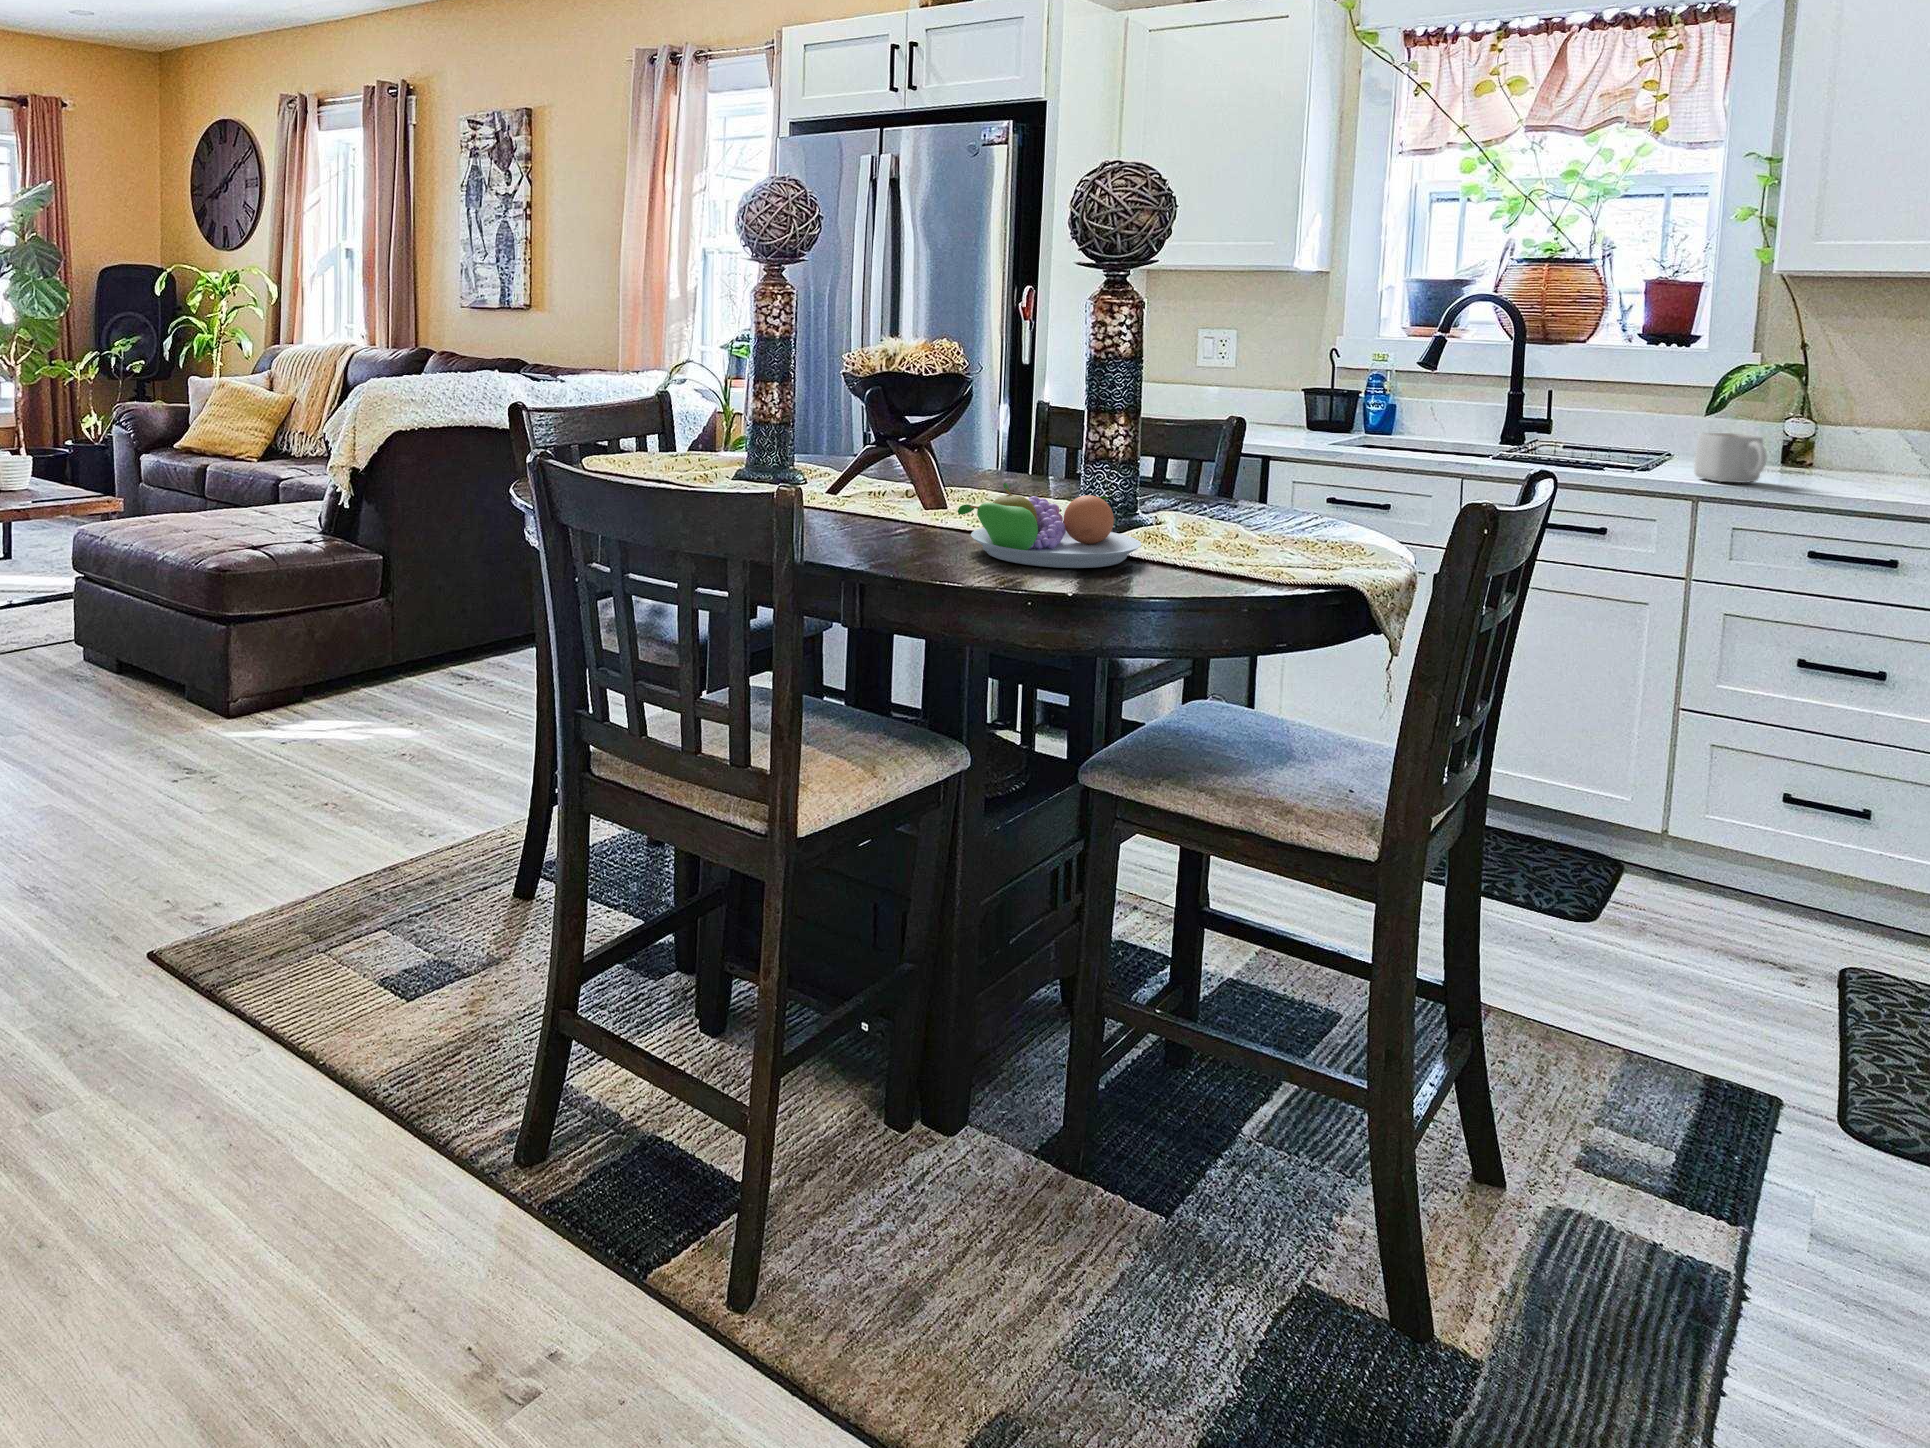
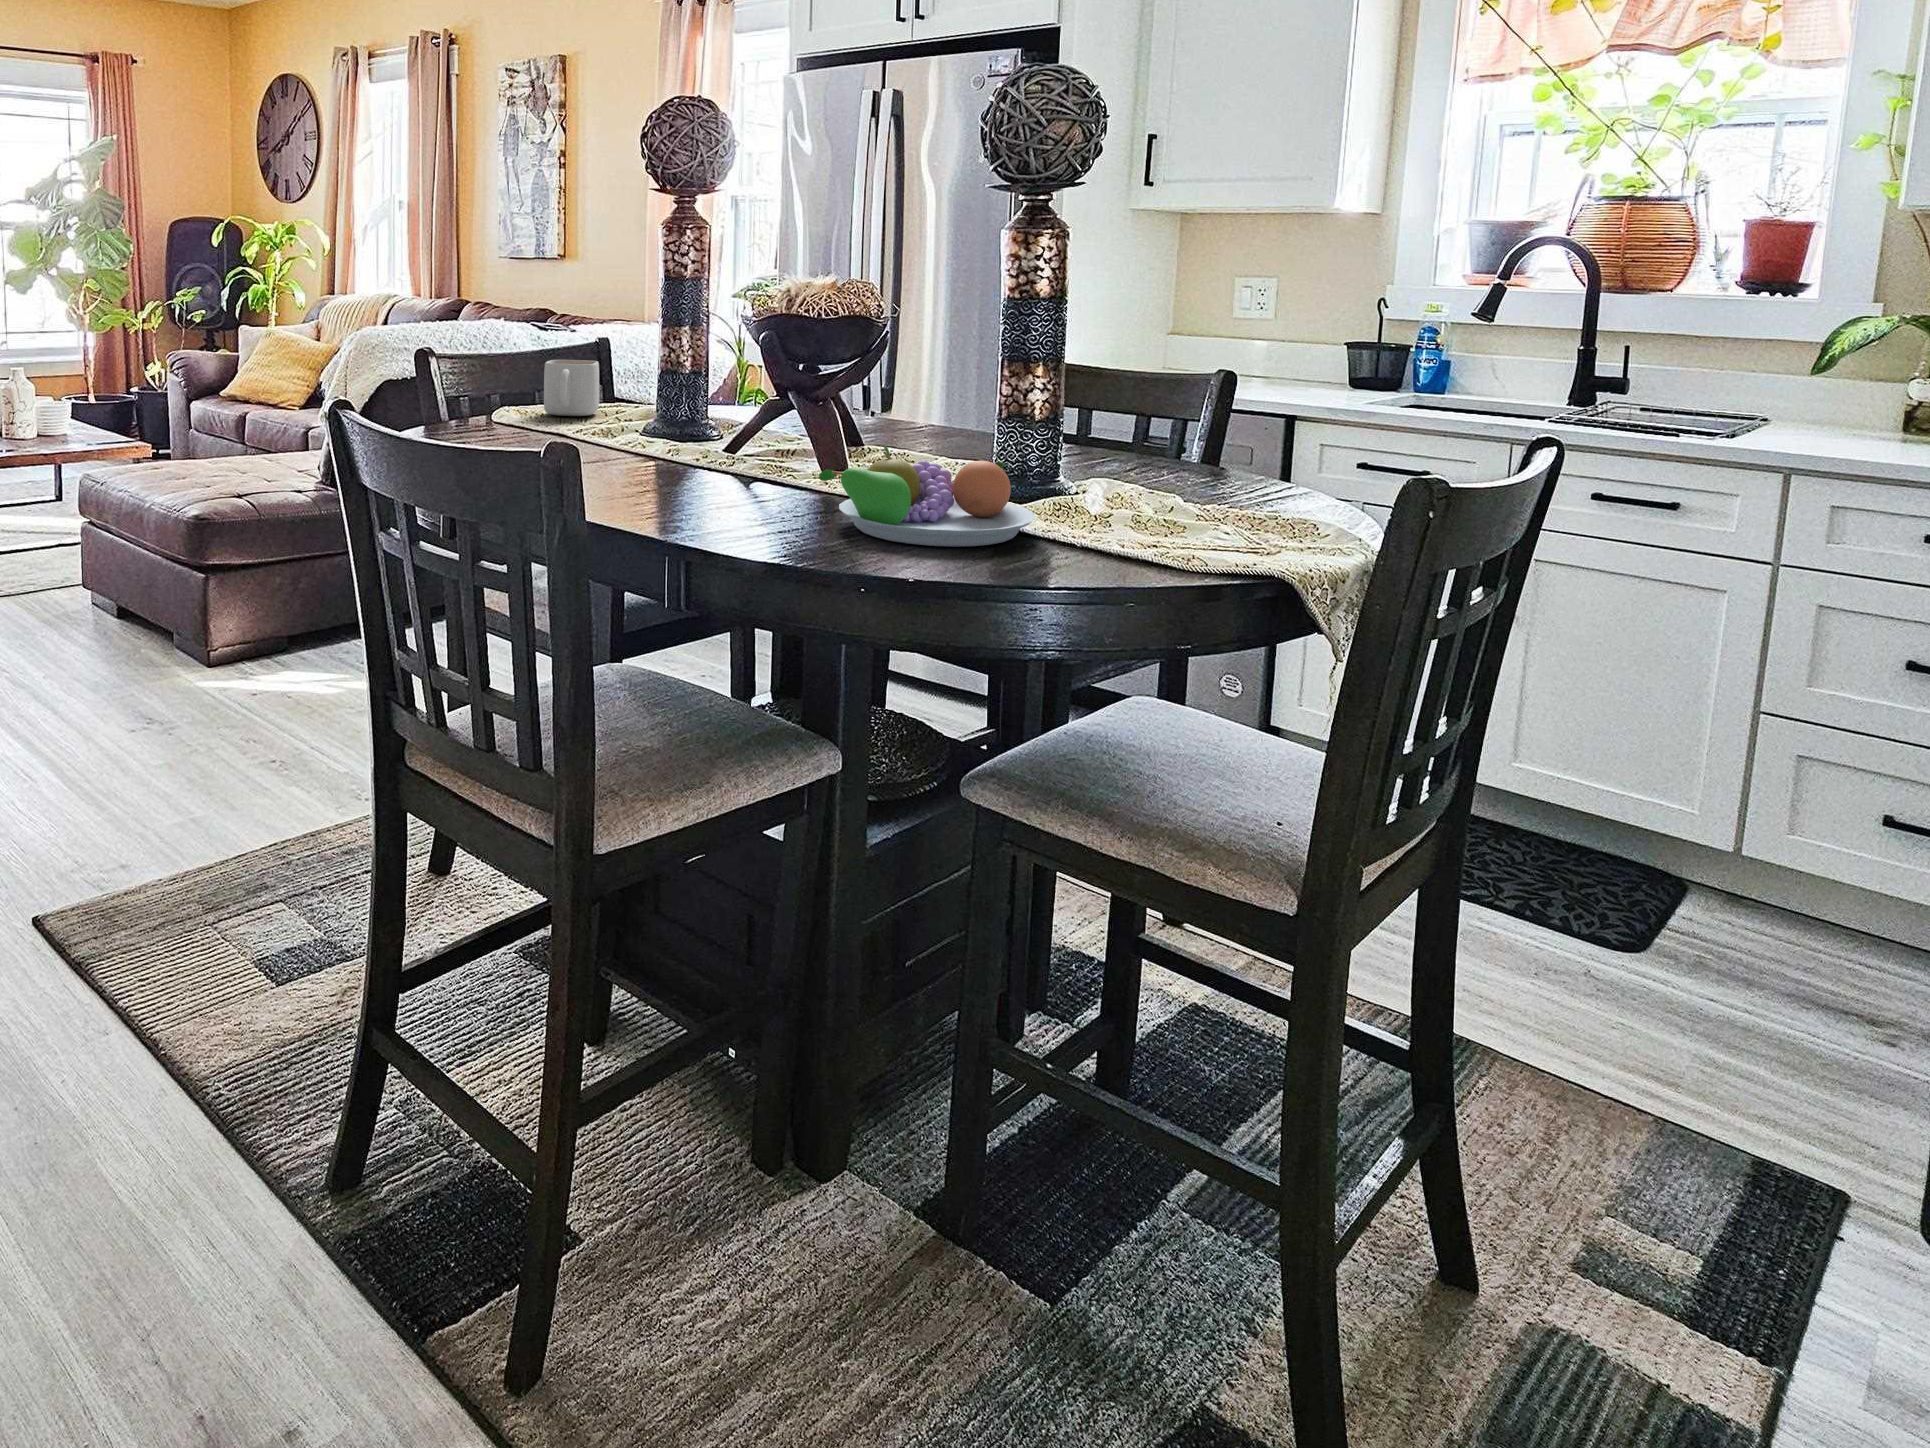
mug: present [1694,433,1767,483] -> present [544,360,599,416]

